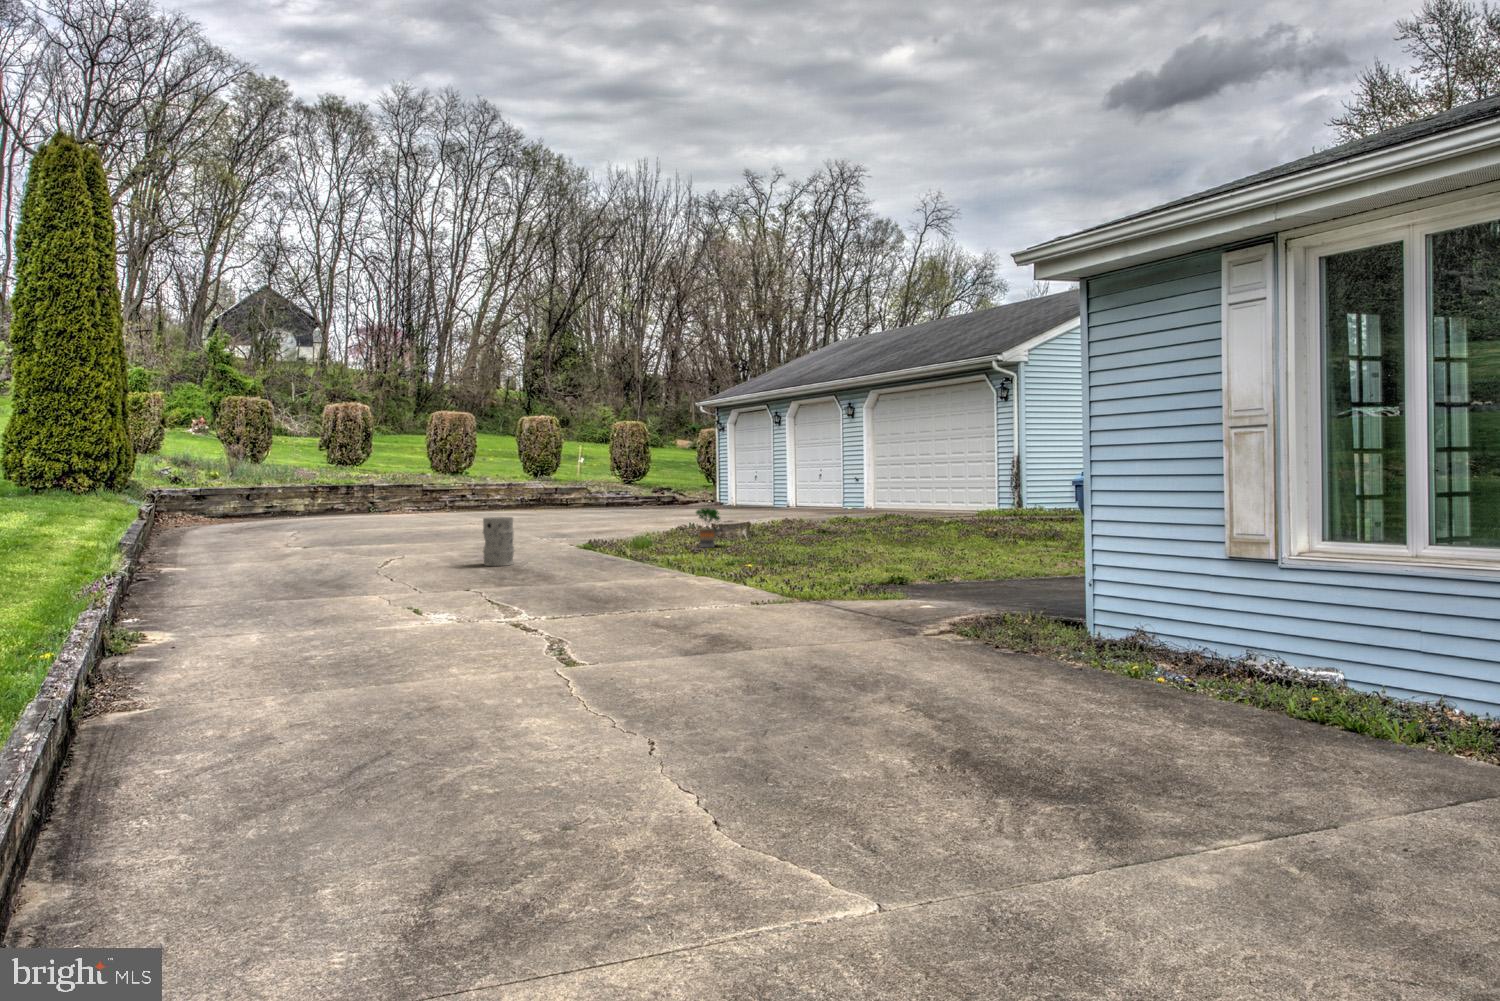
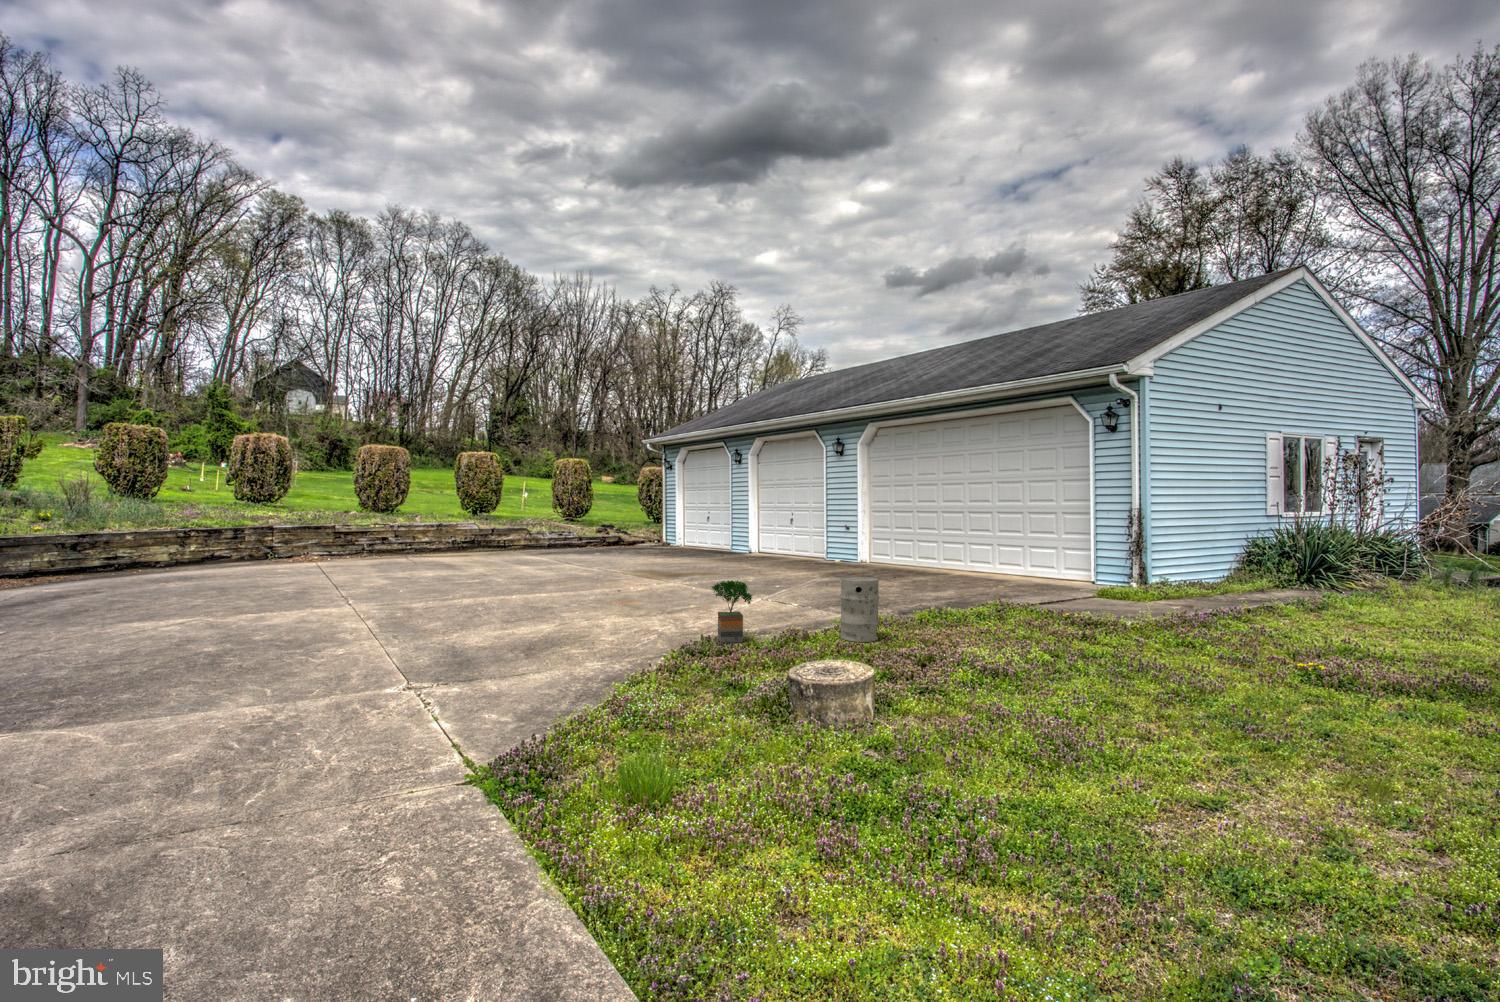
trash can: present [483,517,514,566] -> present [840,577,879,642]

